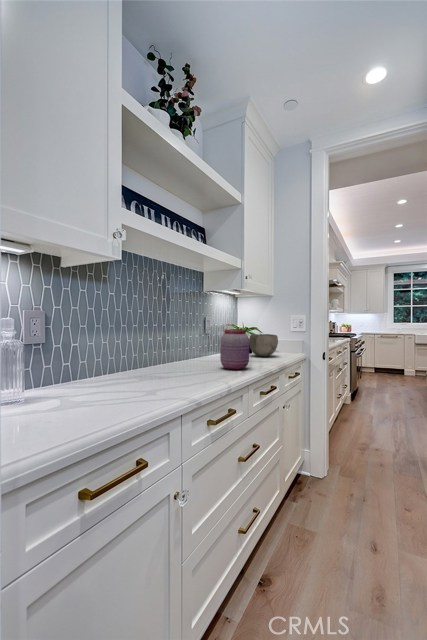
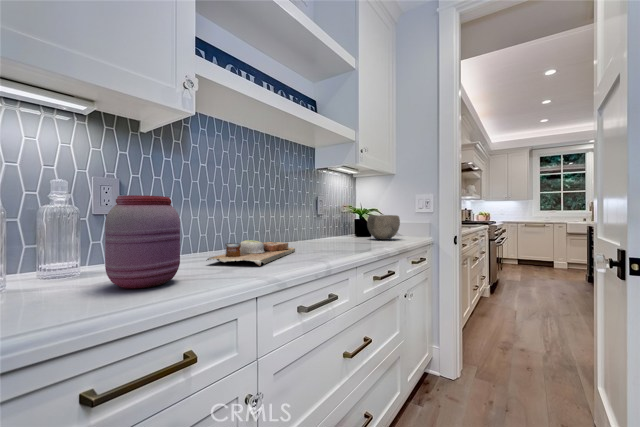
jar: present [220,329,249,370] -> present [105,195,180,288]
cutting board: none [129,362,194,388] -> present [207,240,295,266]

